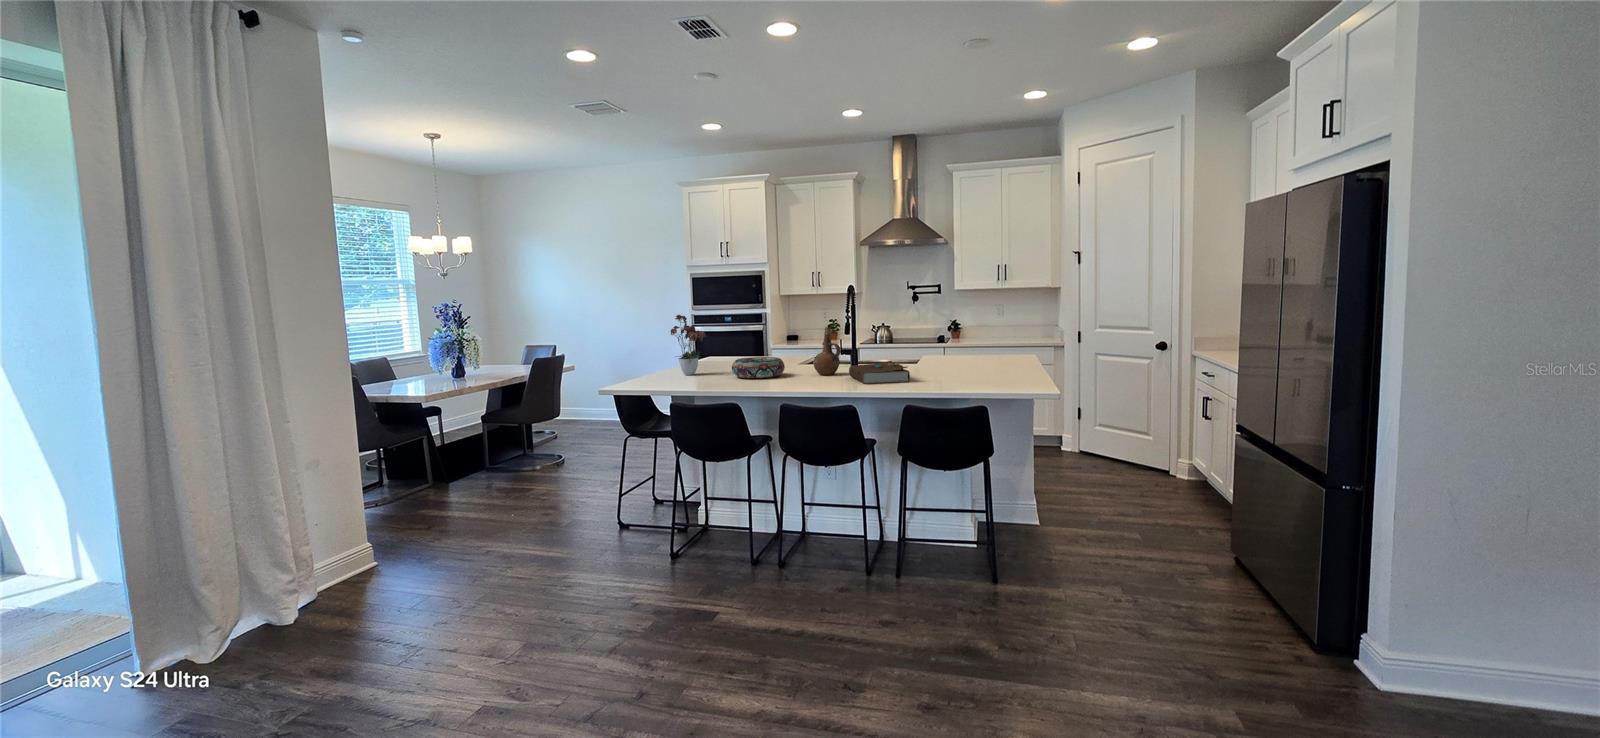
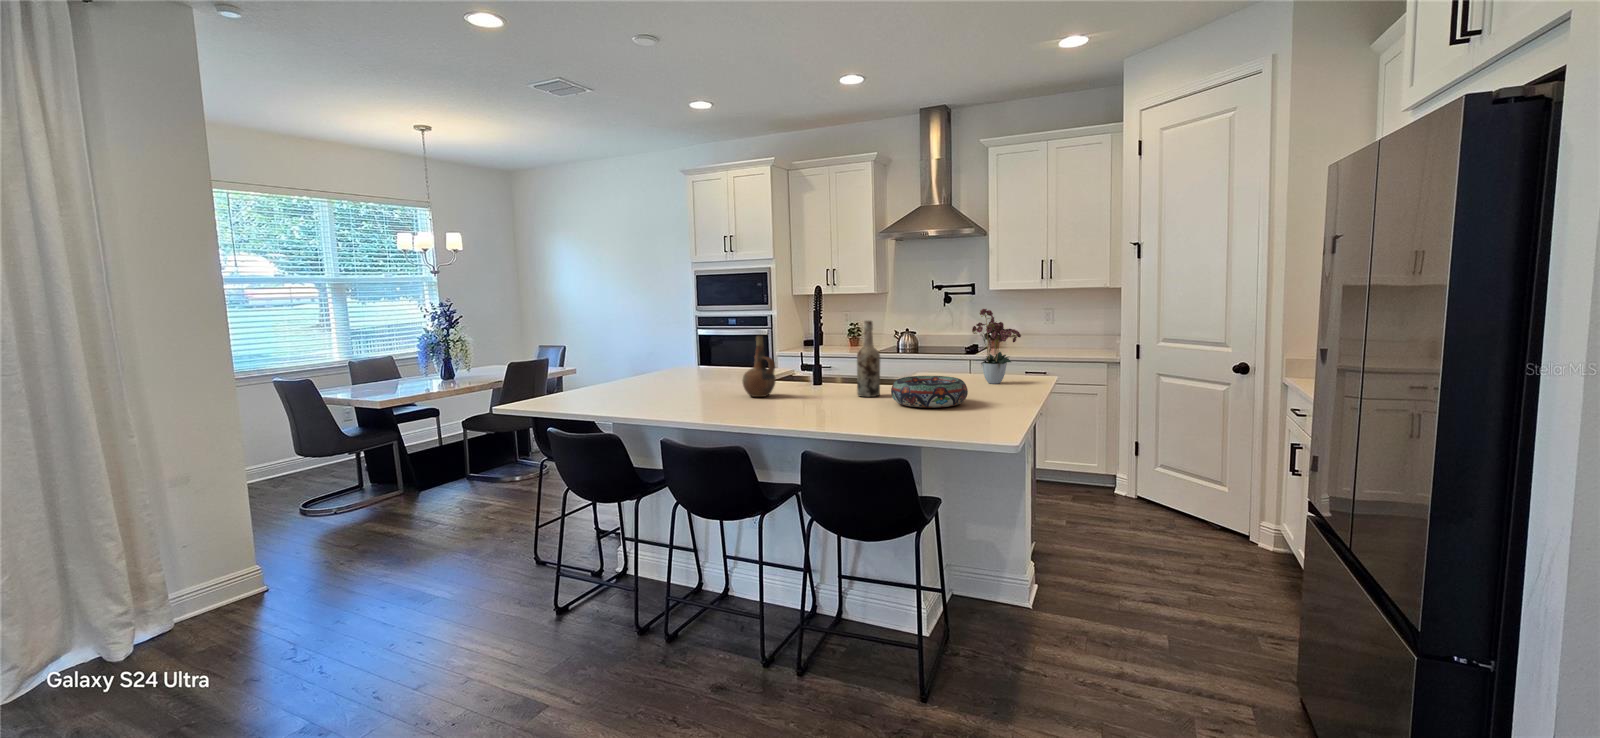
wine bottle: none [902,314,920,372] -> present [857,321,880,397]
flower arrangement: present [670,315,706,375] -> present [972,309,1021,384]
decorative bowl: present [732,357,785,378] -> present [891,376,968,408]
book: present [849,361,910,384] -> none [776,382,842,414]

